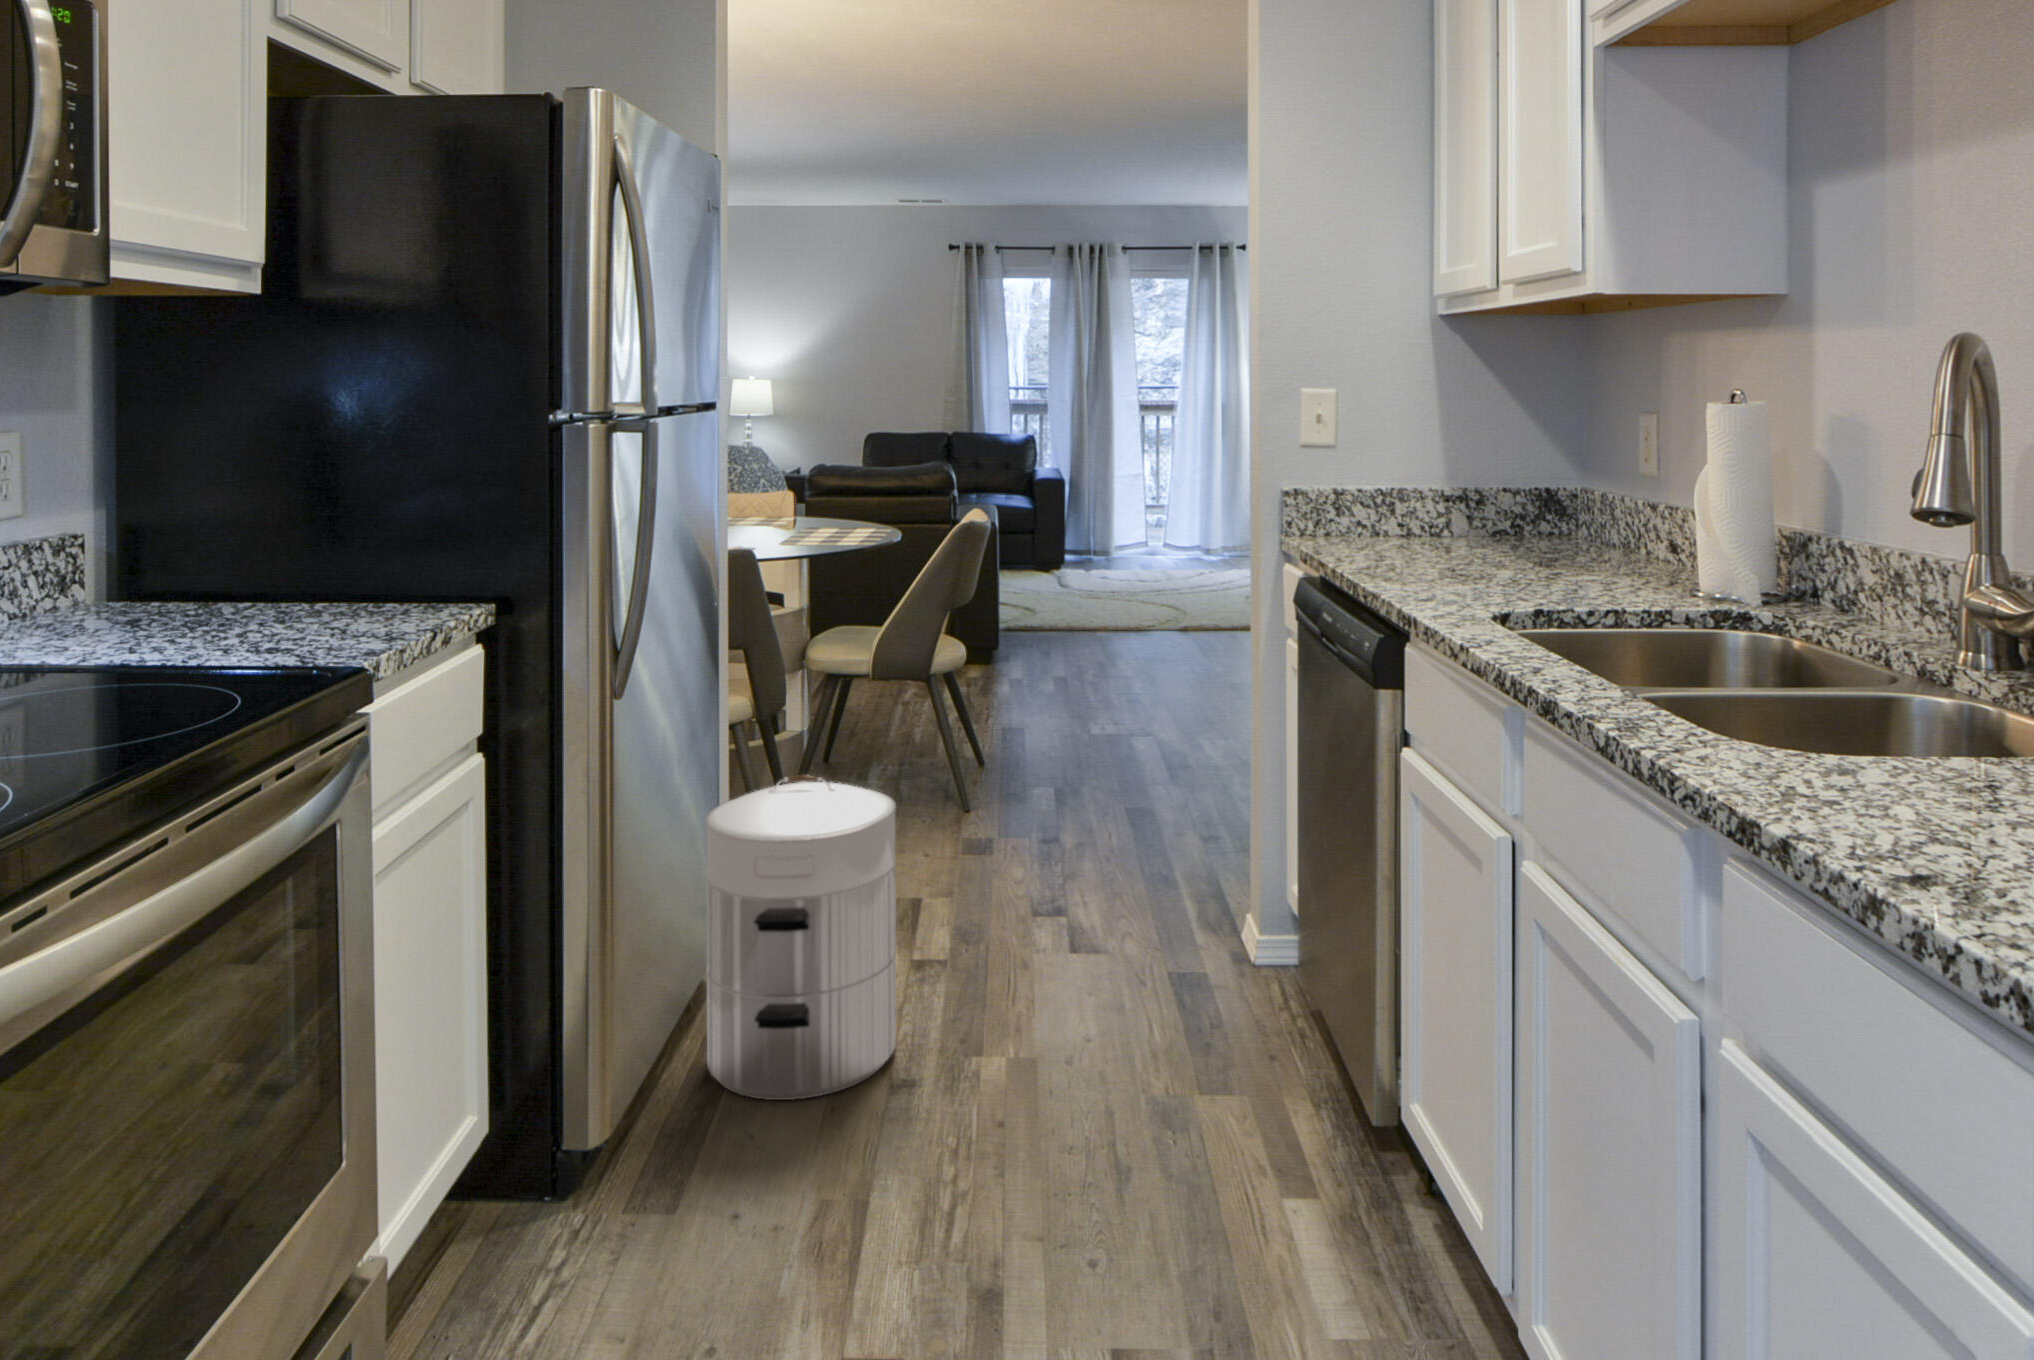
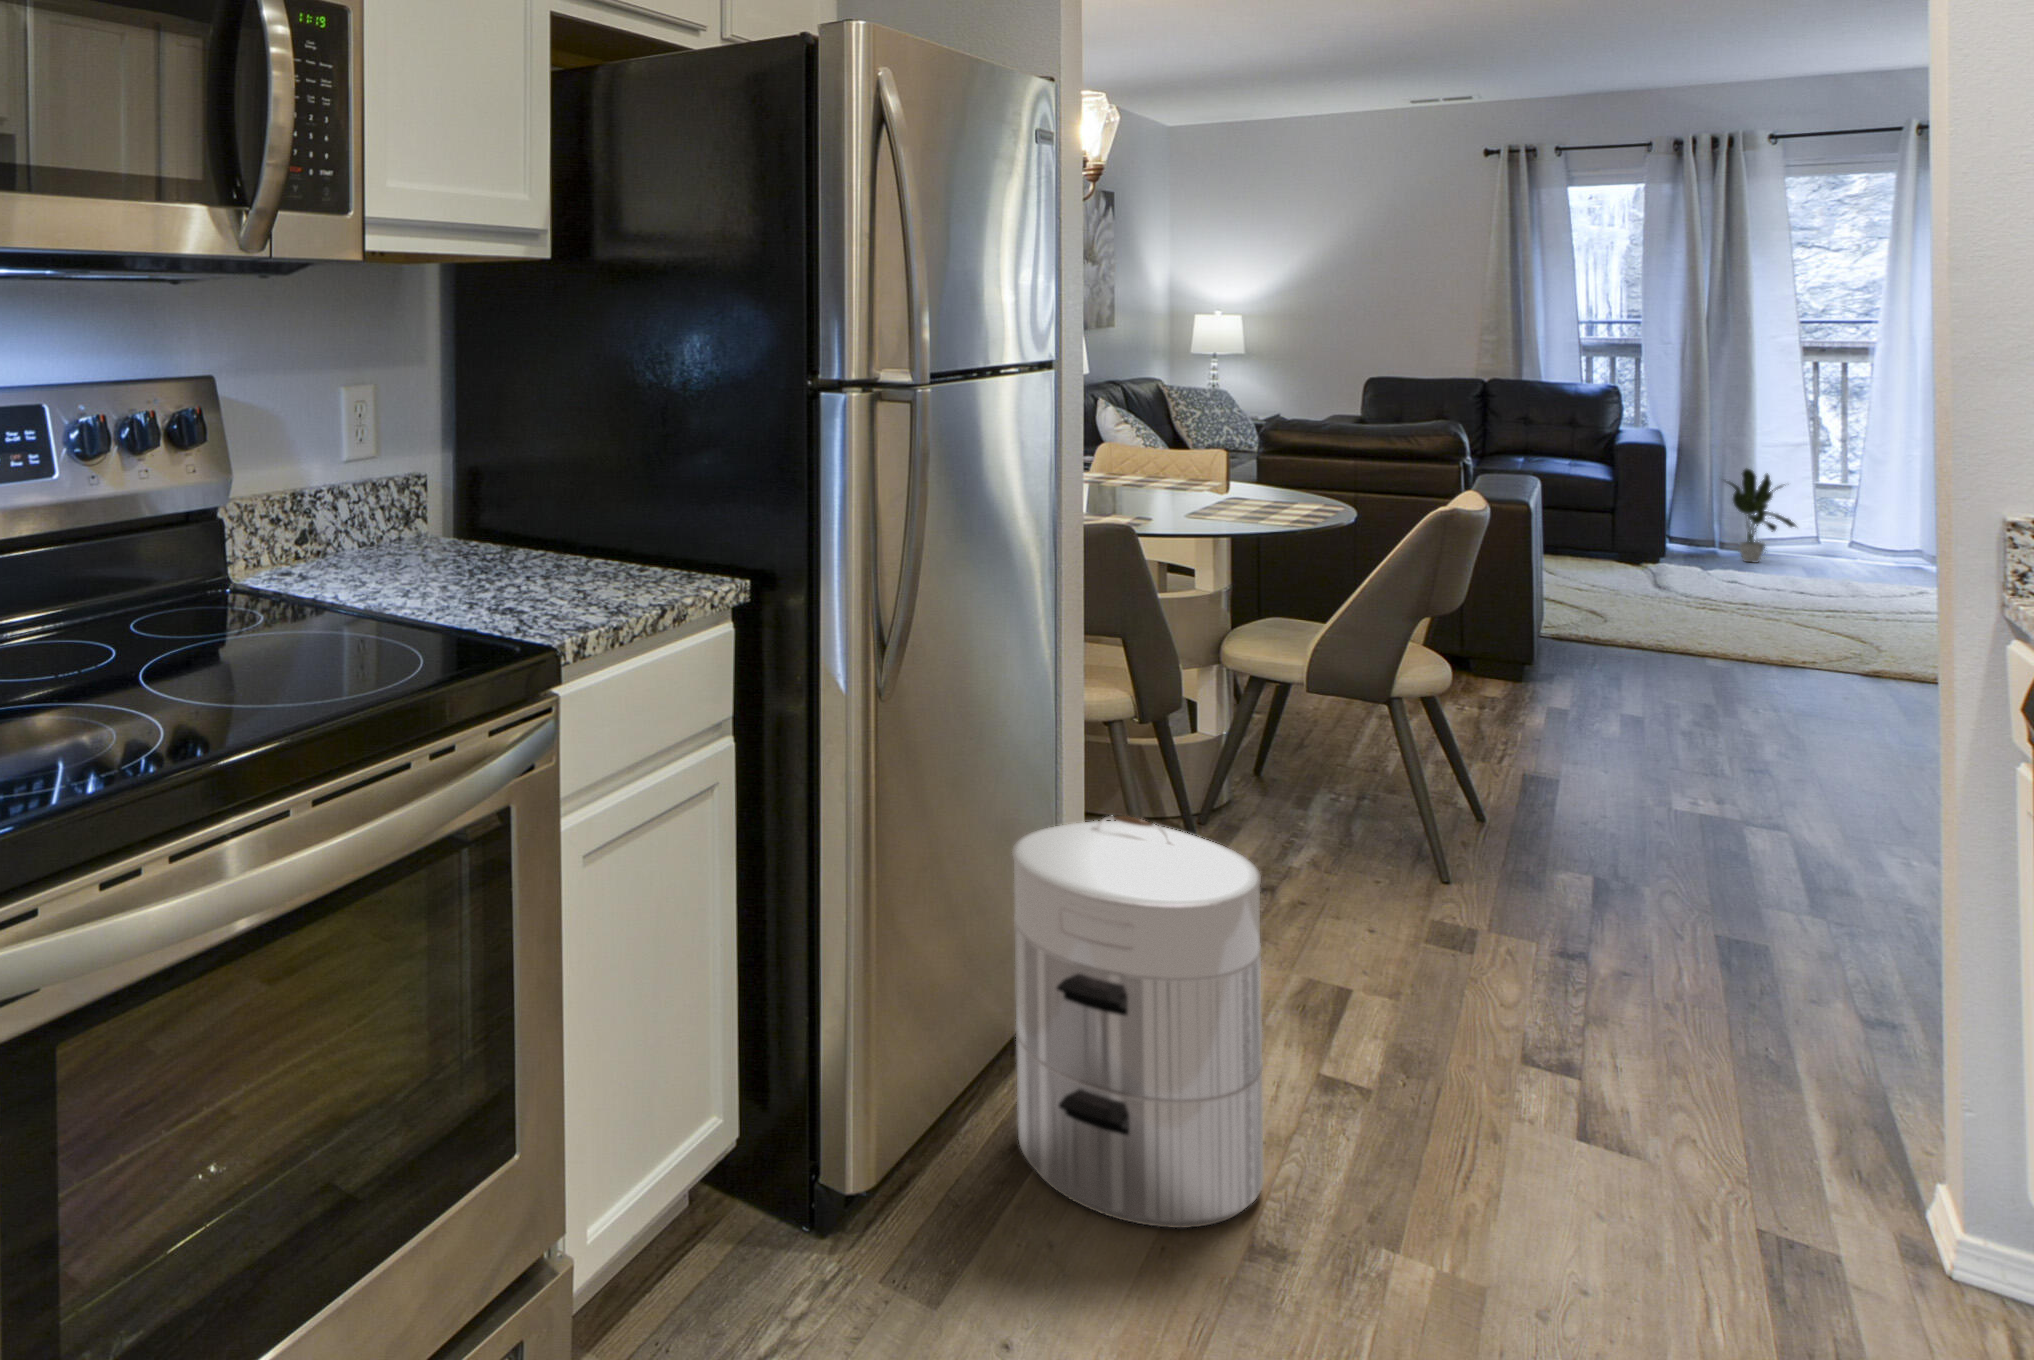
potted plant: none [1094,494,1139,563] -> present [1727,468,1796,563]

